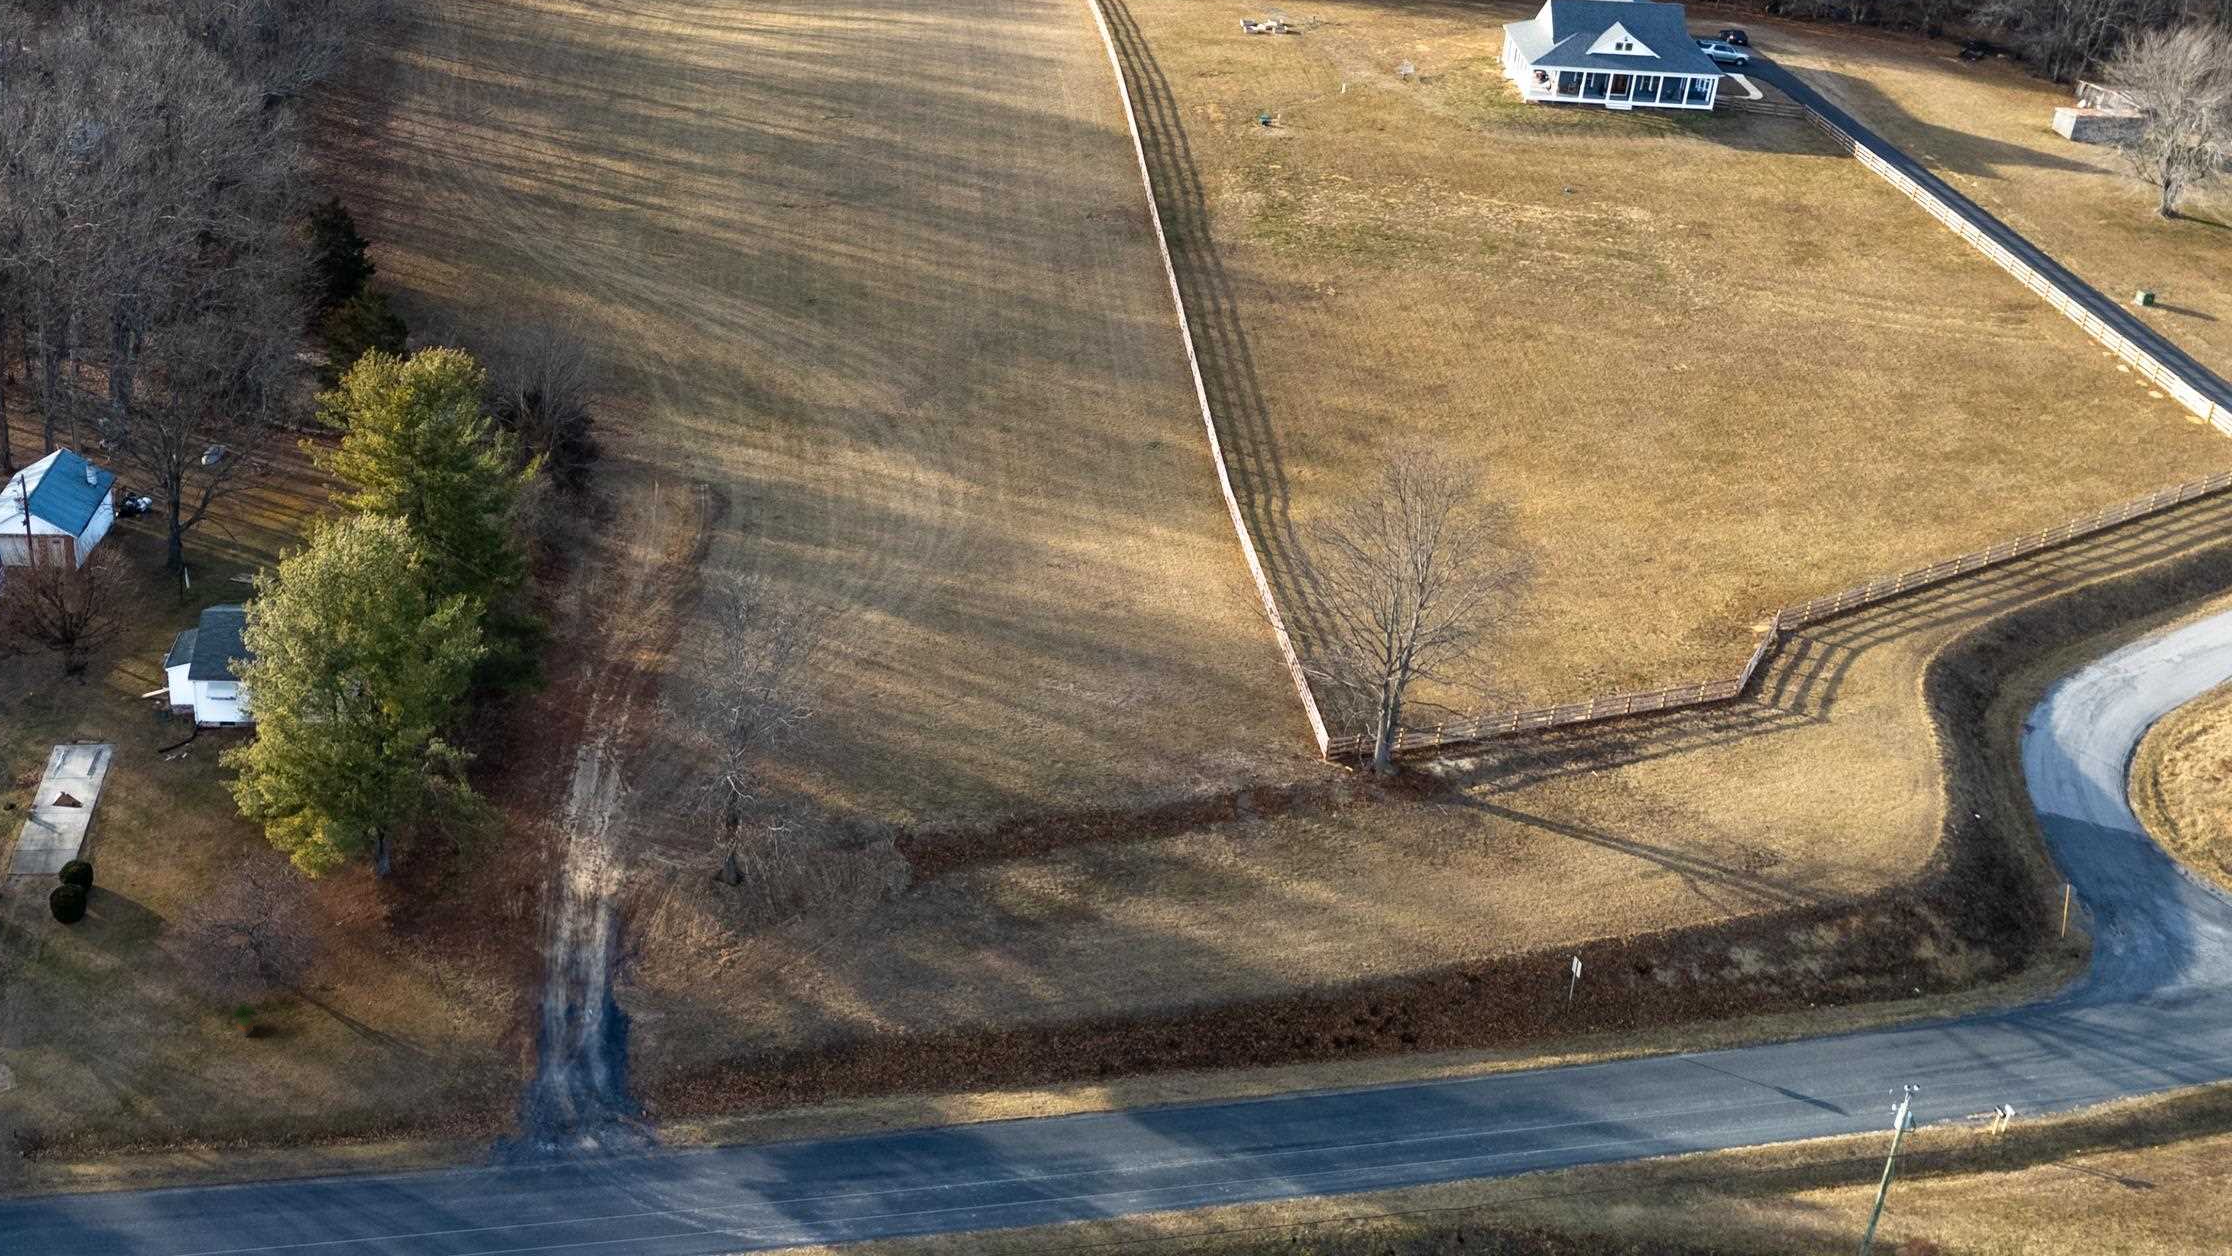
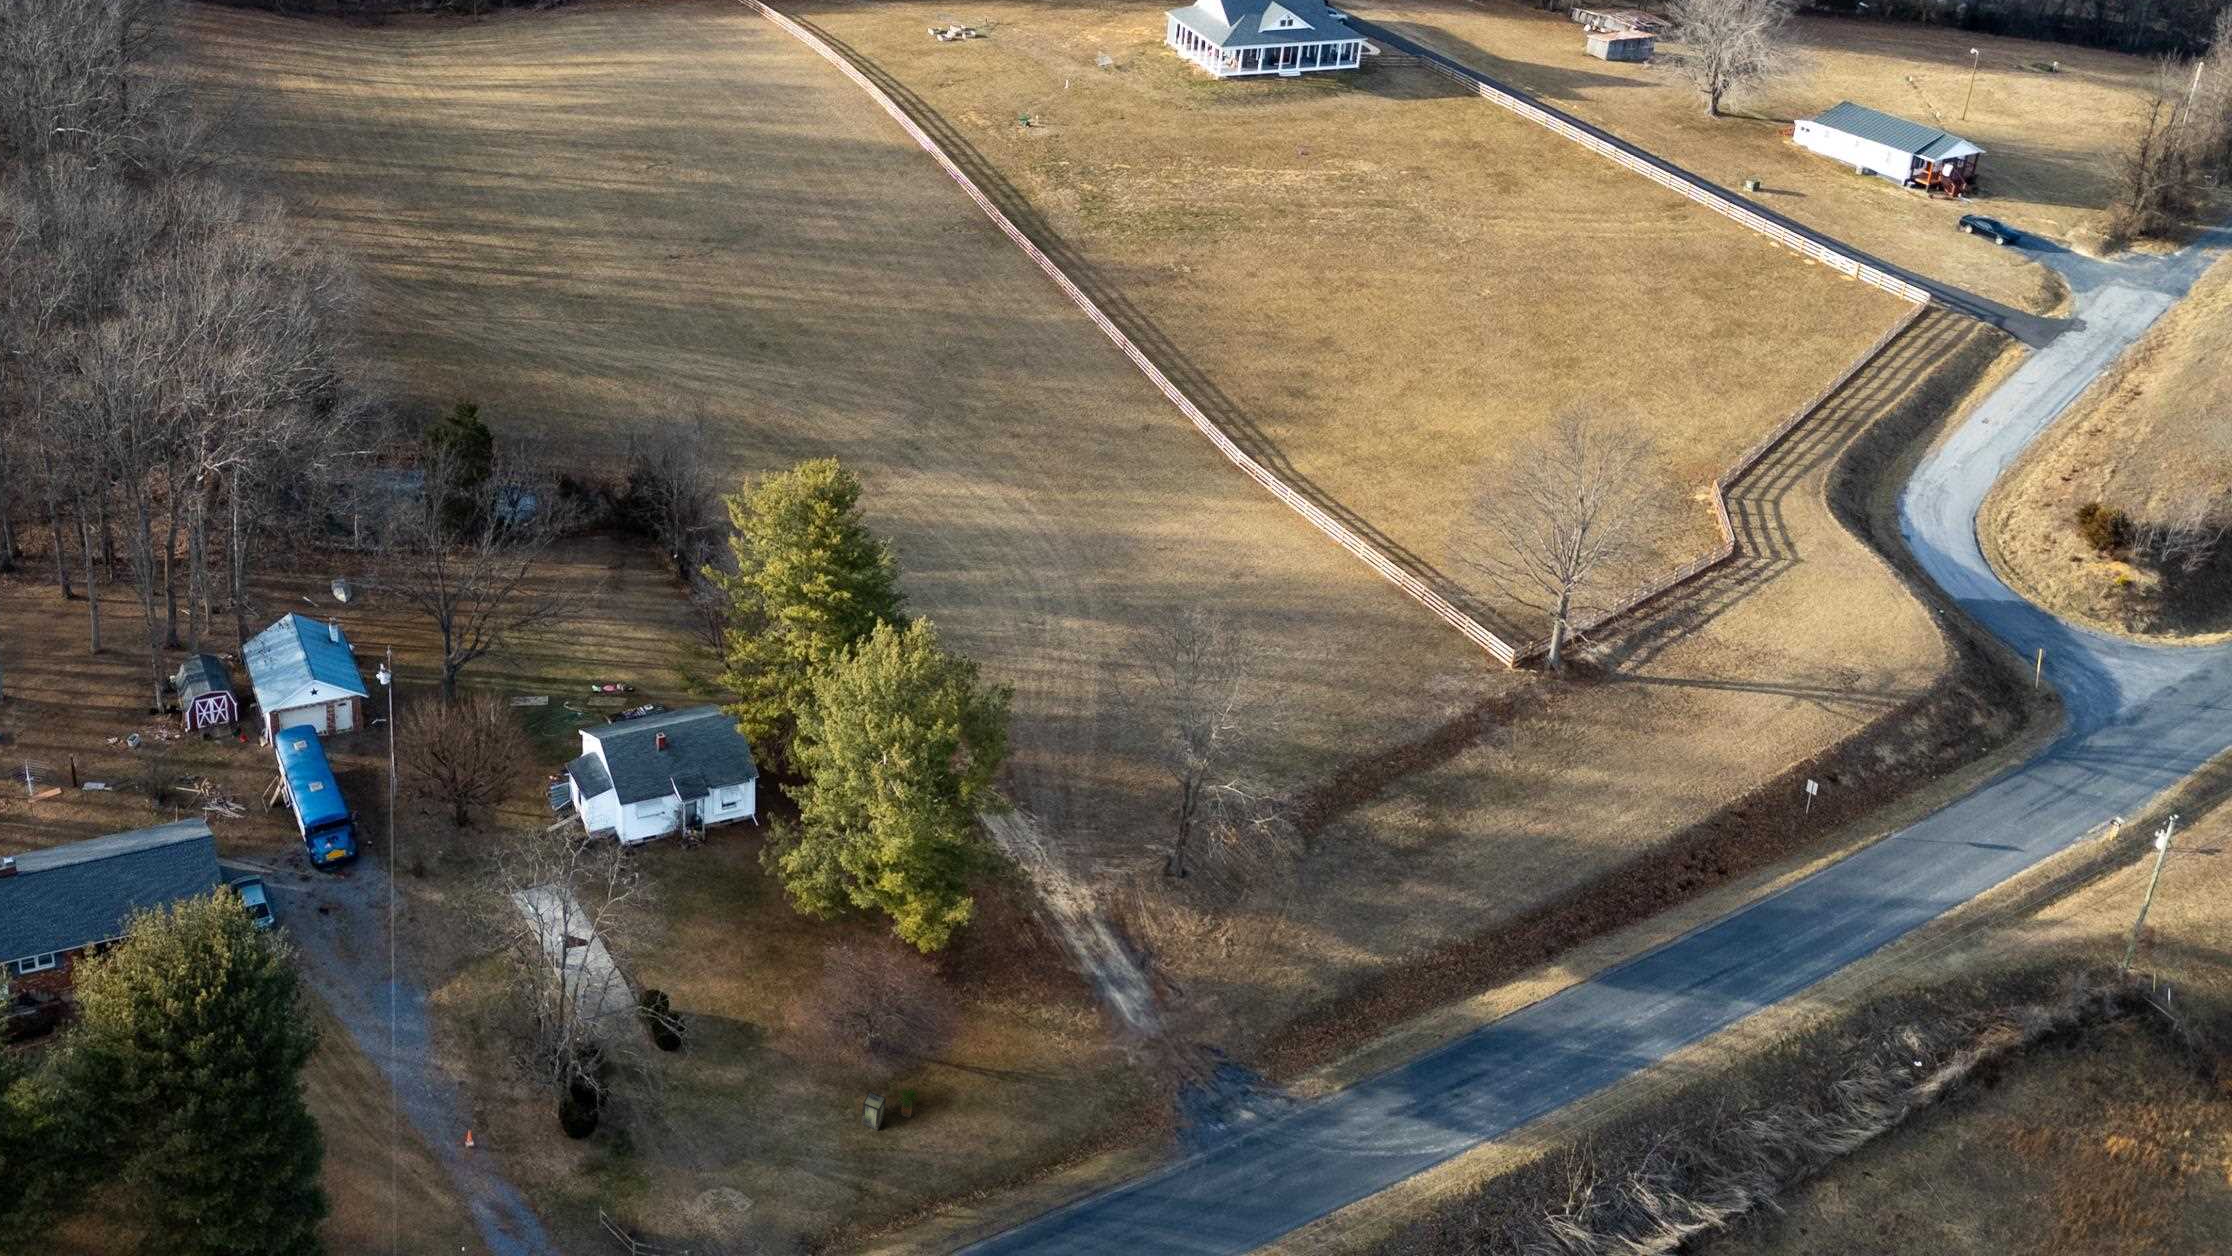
storage box: none [191,997,221,1040] -> present [861,1091,886,1131]

